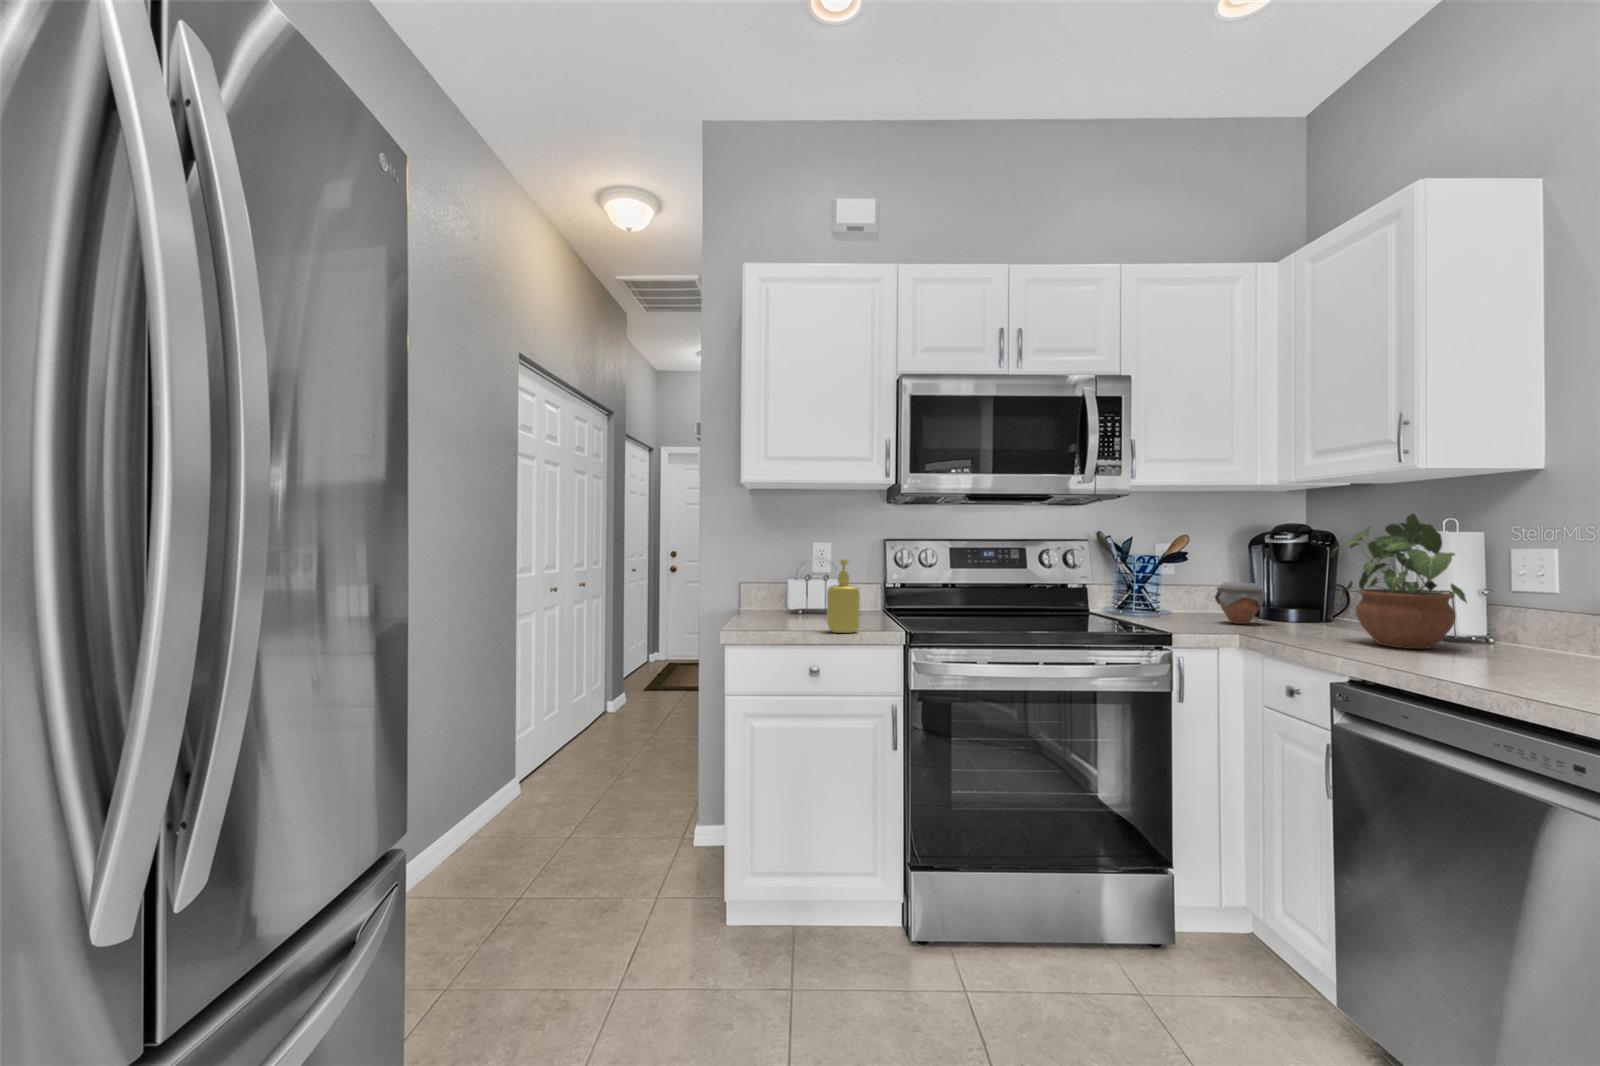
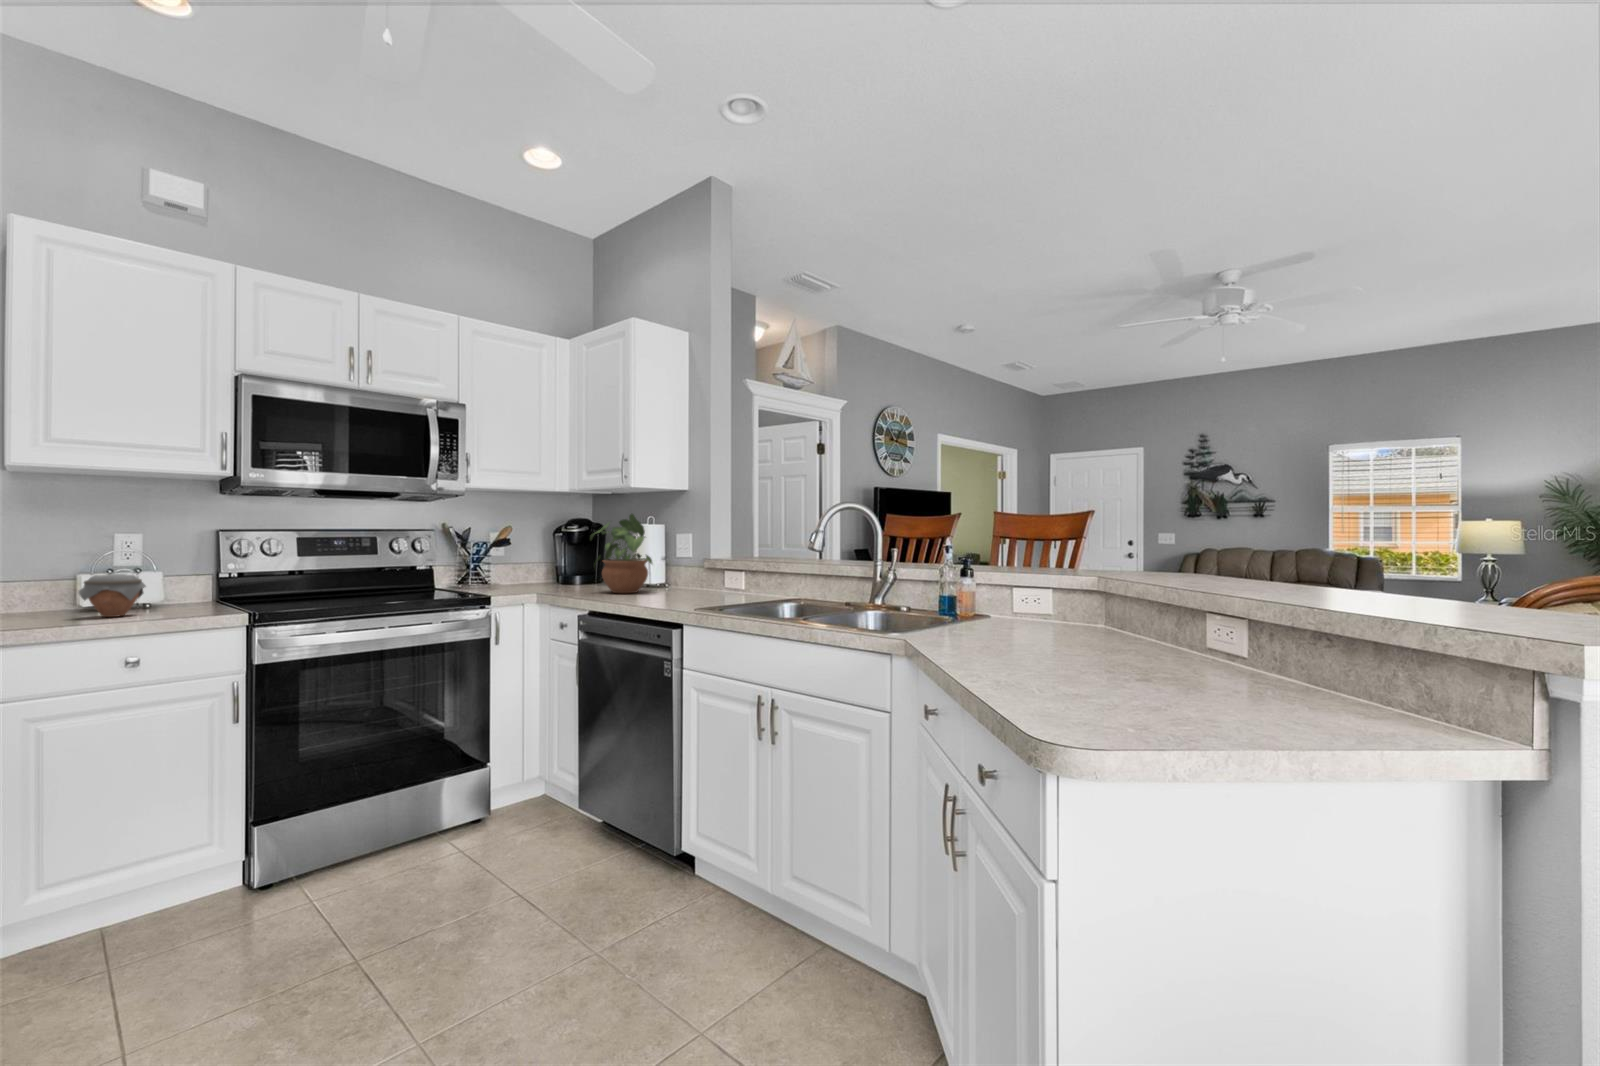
soap dispenser: present [827,560,860,633] -> none [147,549,192,621]
jar: present [1215,582,1265,624] -> present [79,574,146,617]

